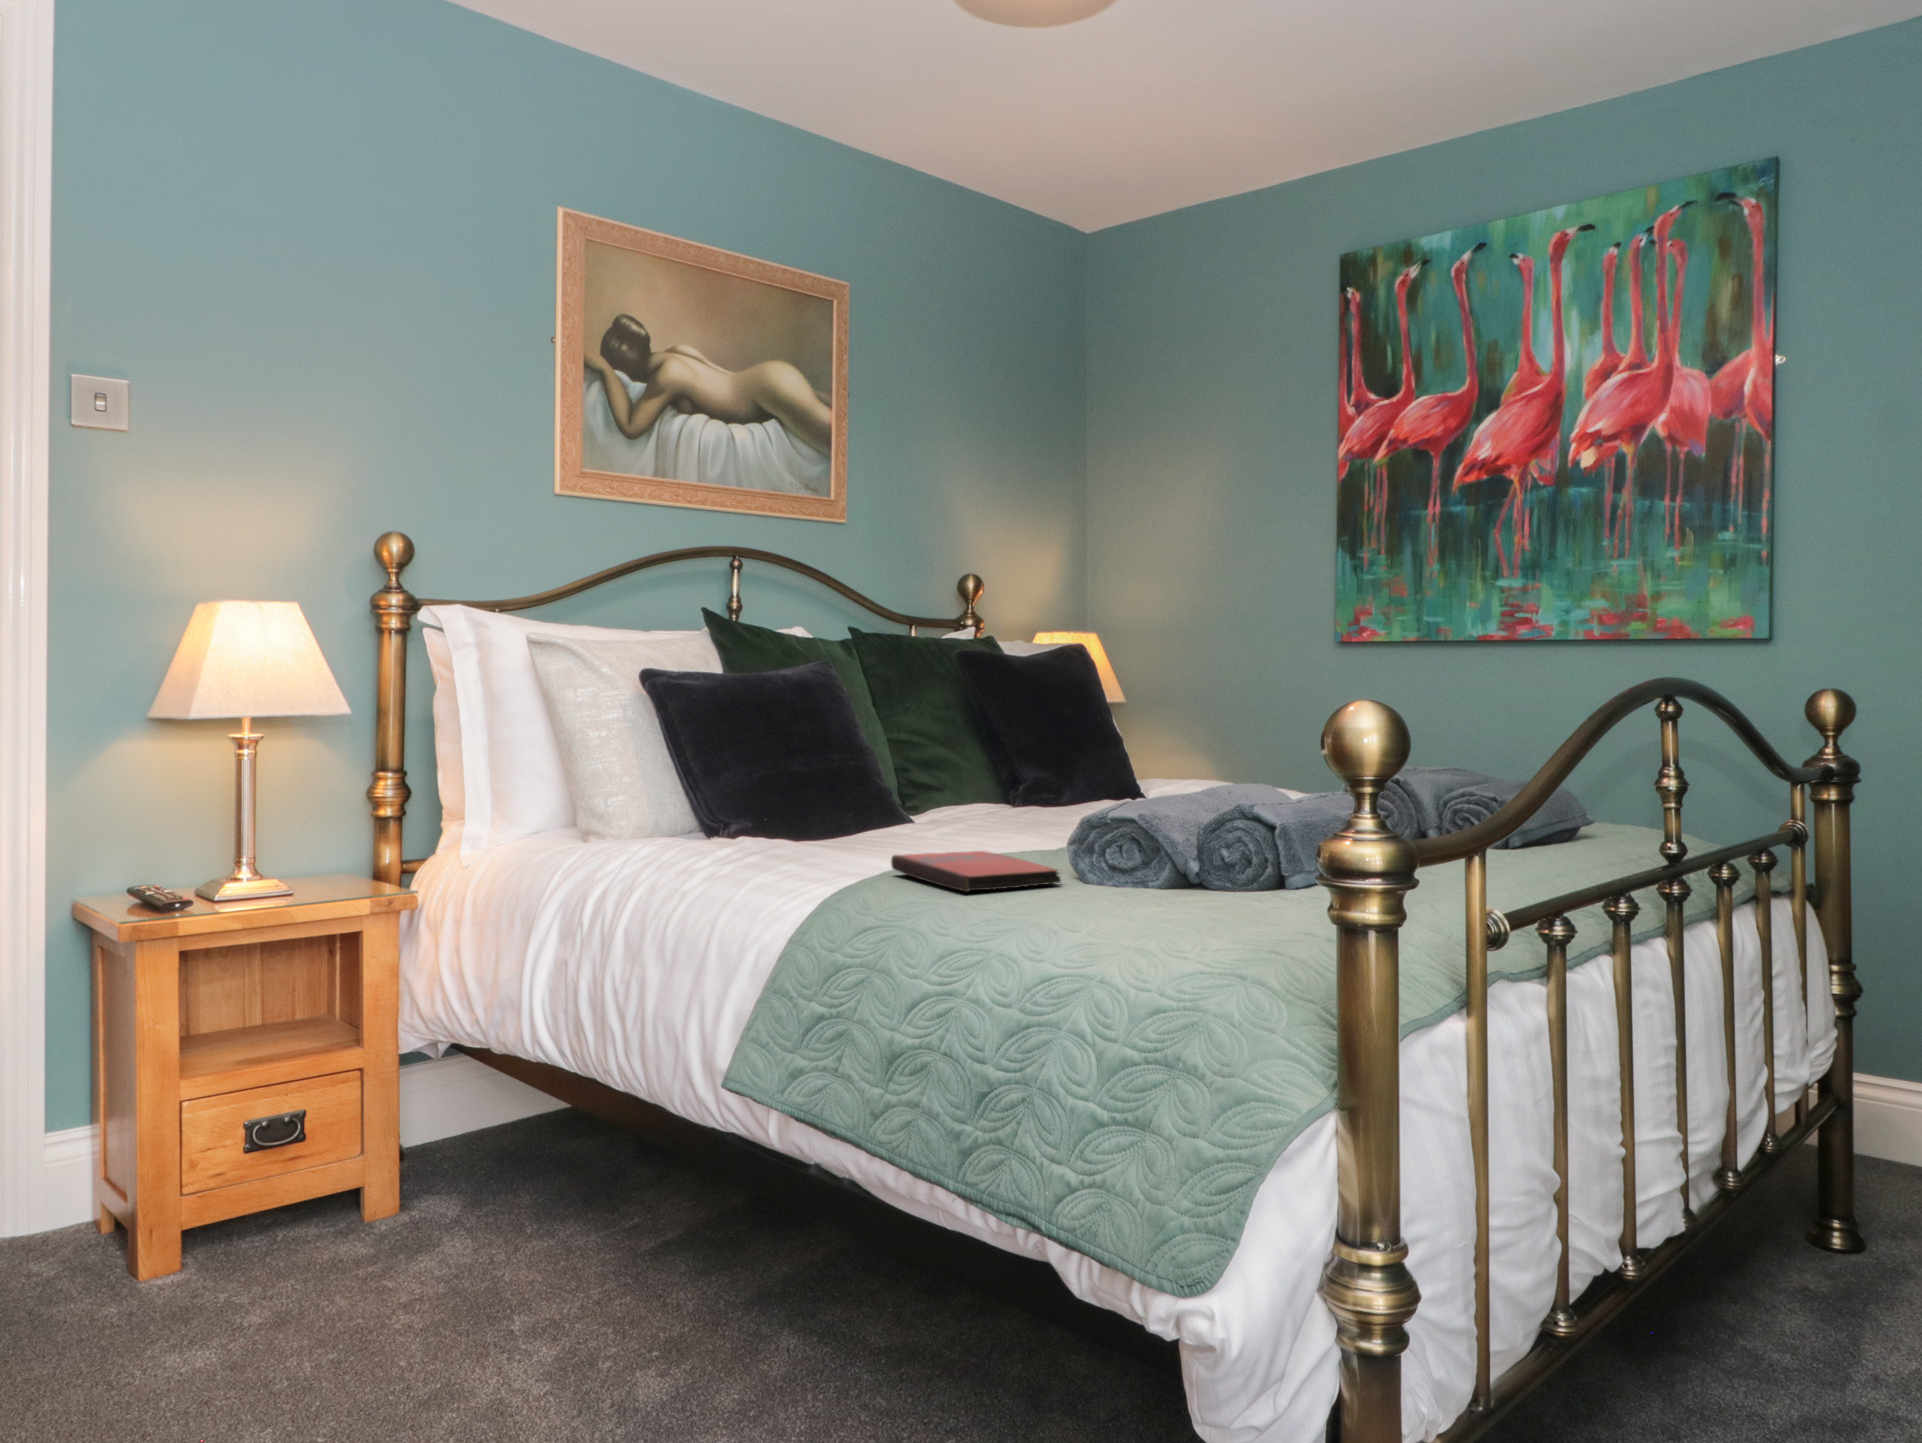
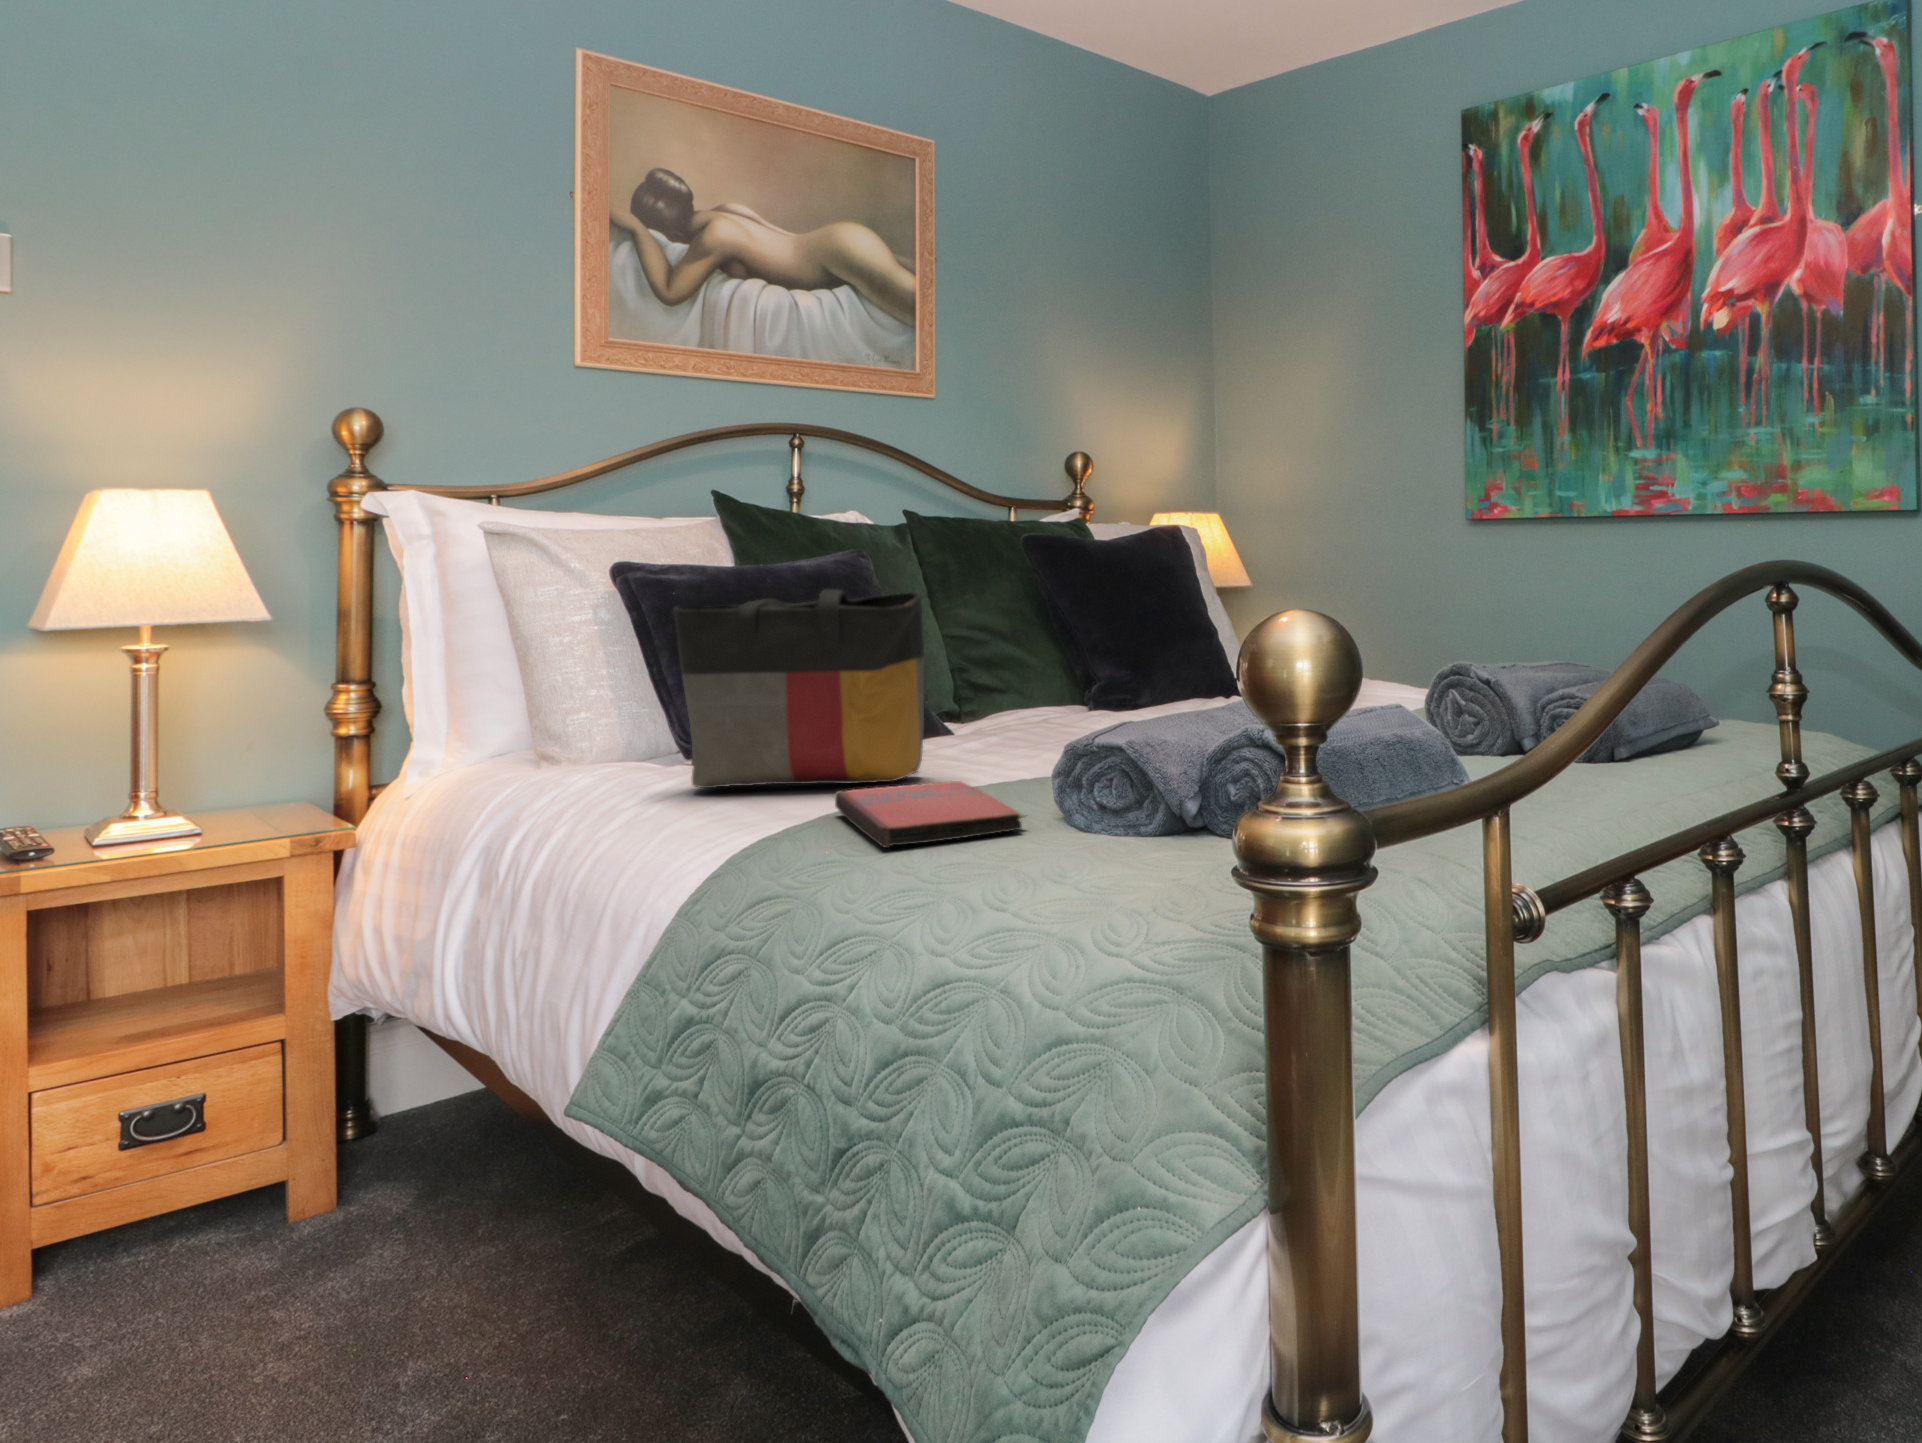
tote bag: none [730,694,939,857] -> present [673,589,925,788]

